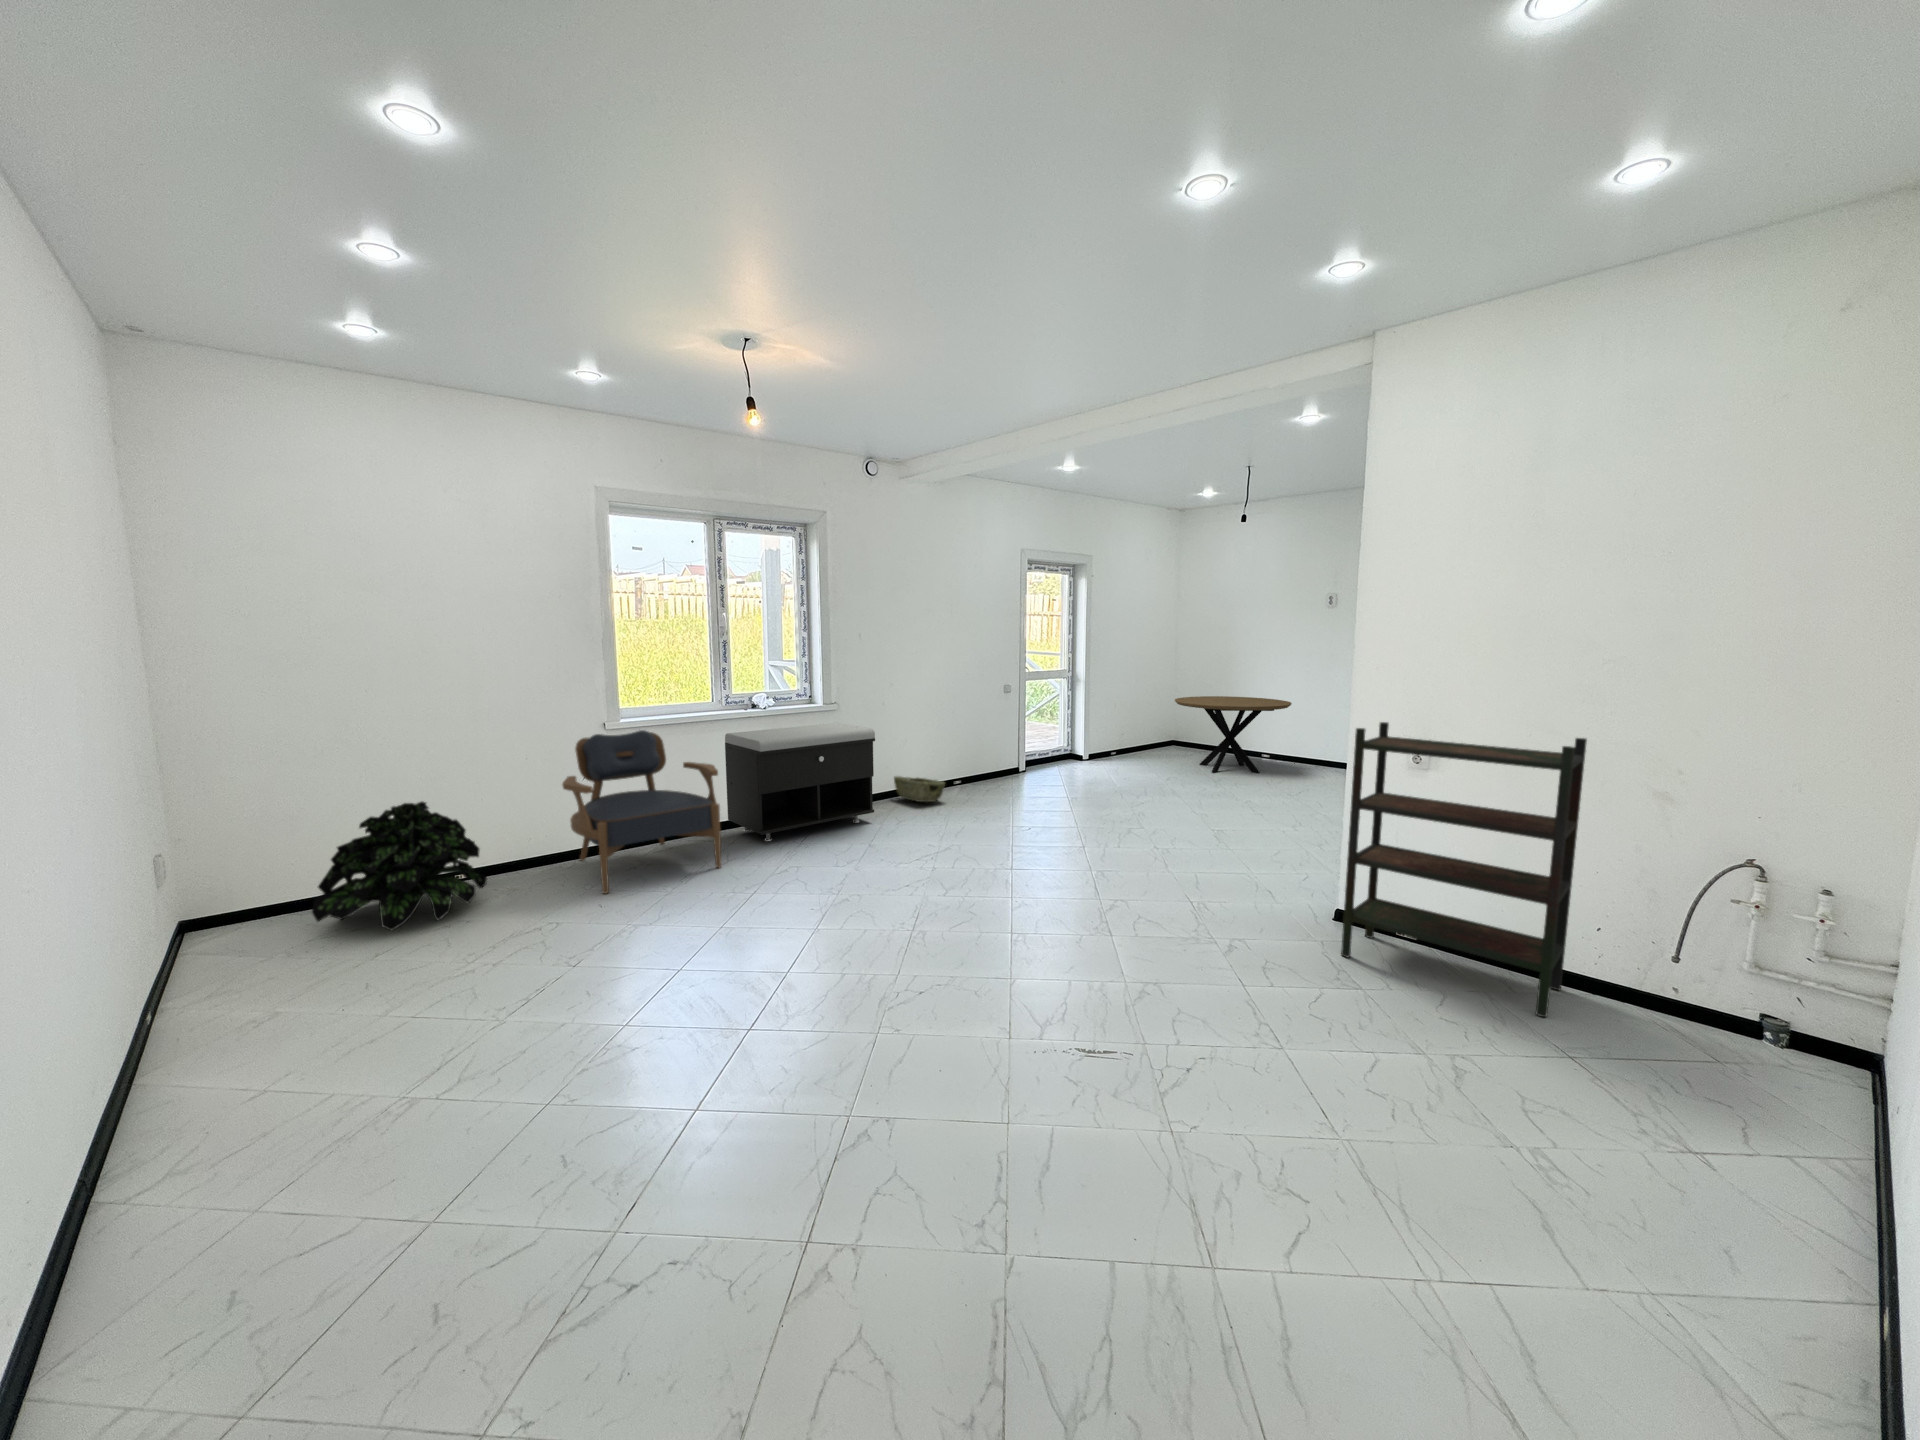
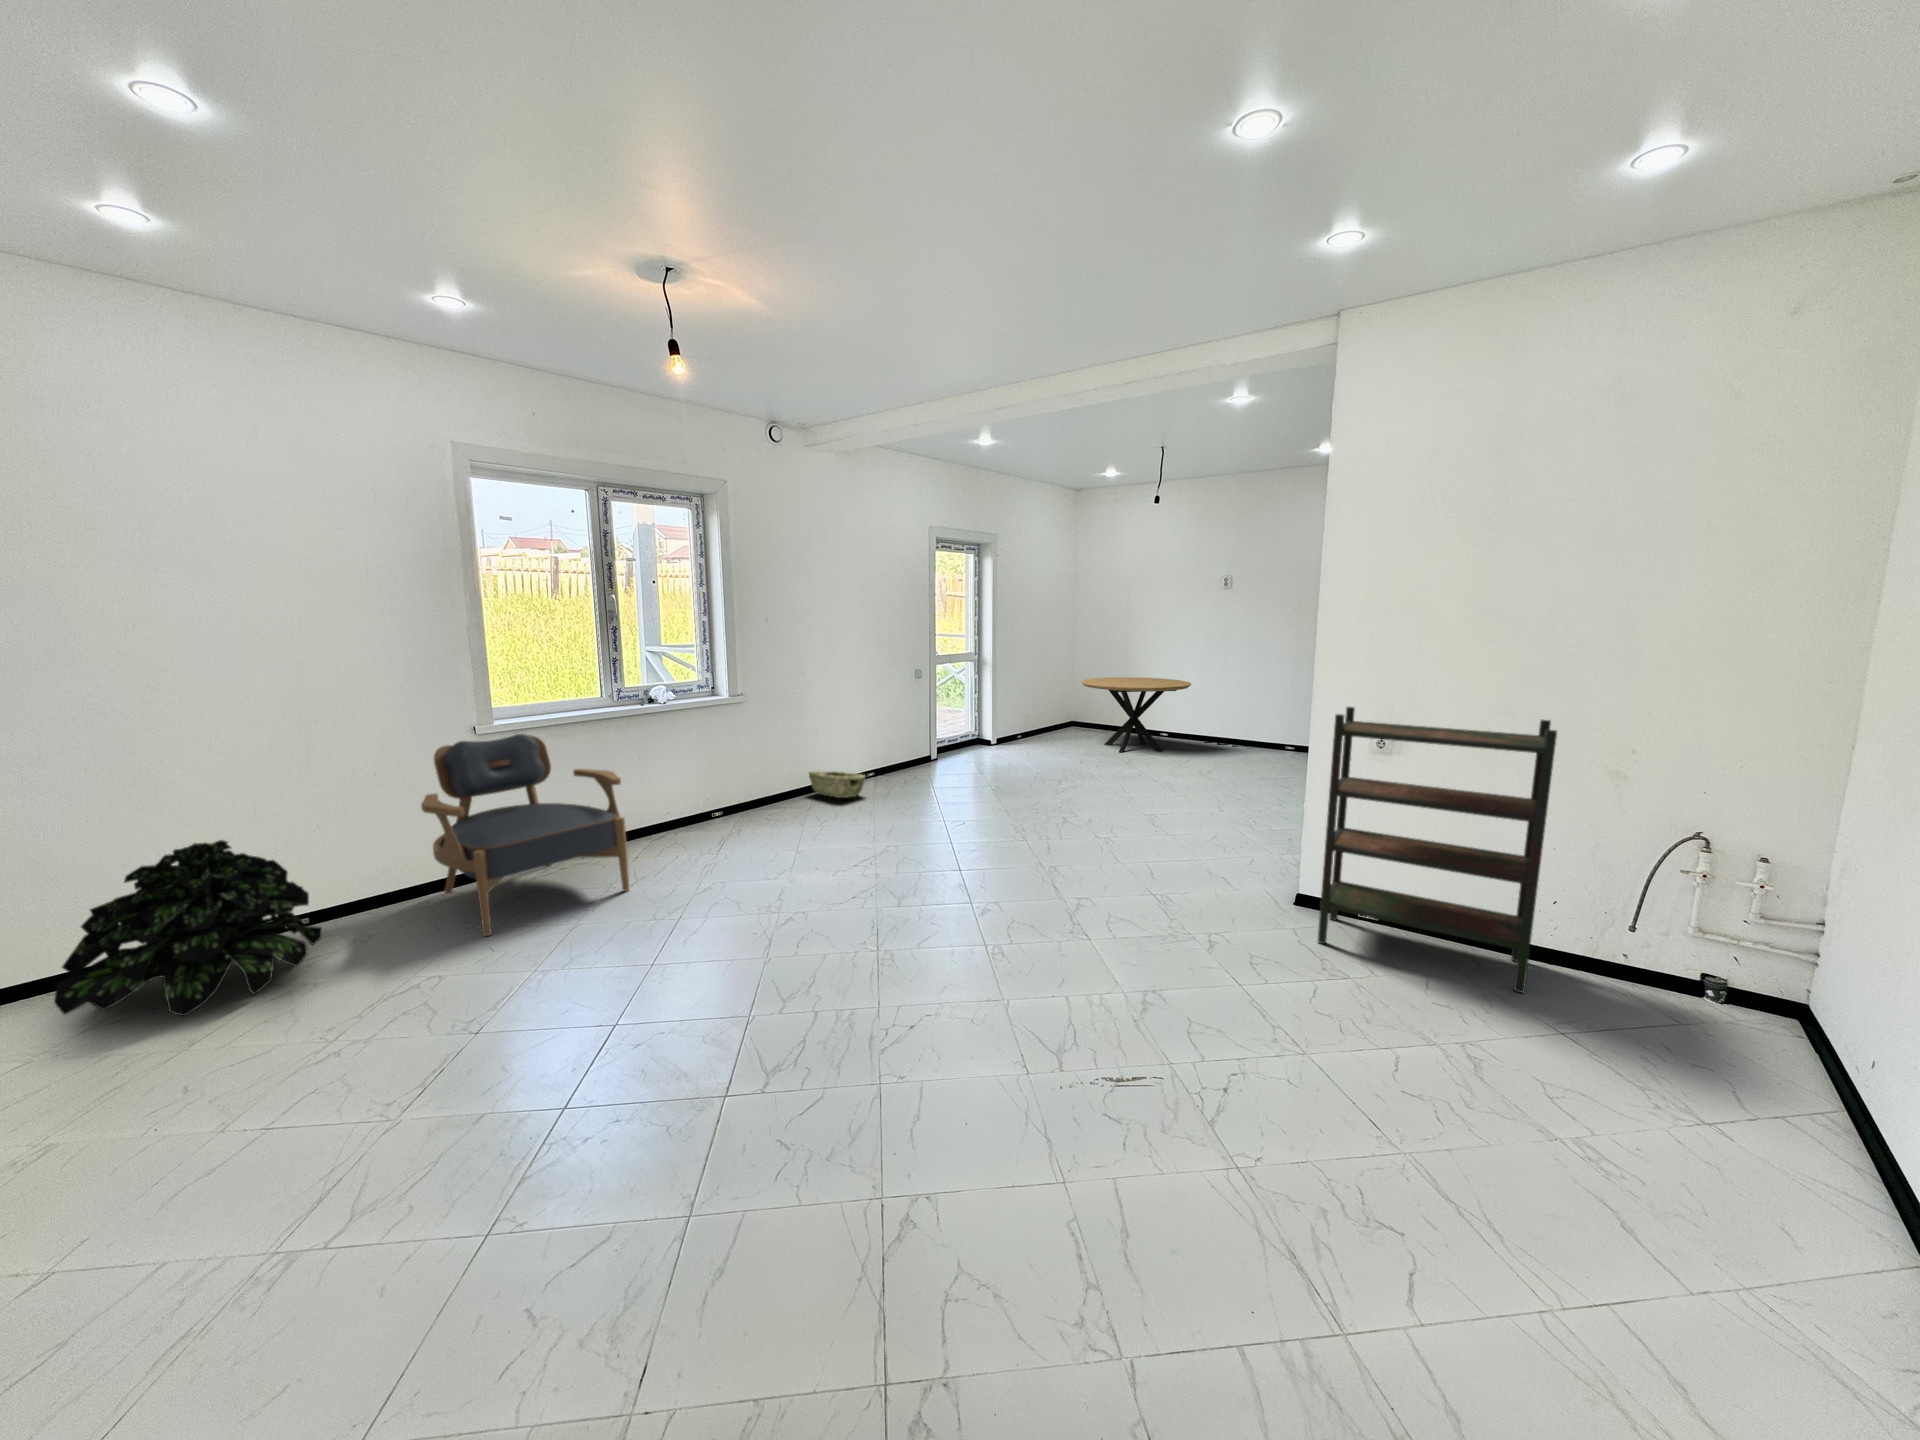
storage bench: present [725,723,875,841] -> none [620,716,795,854]

